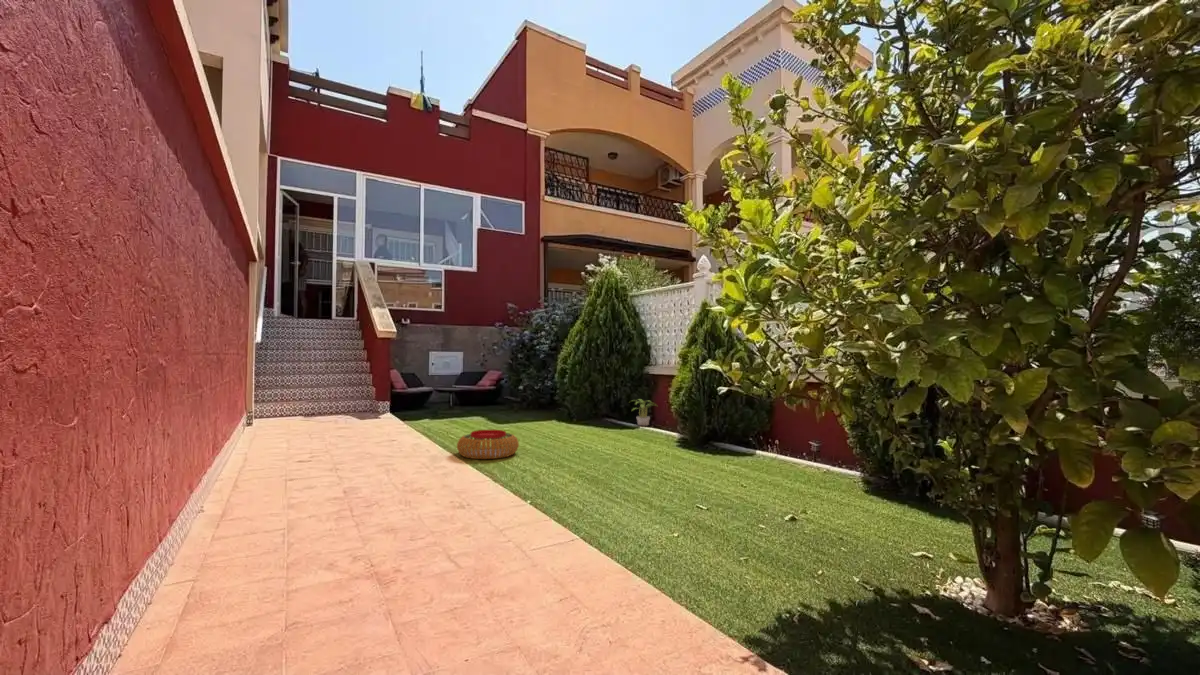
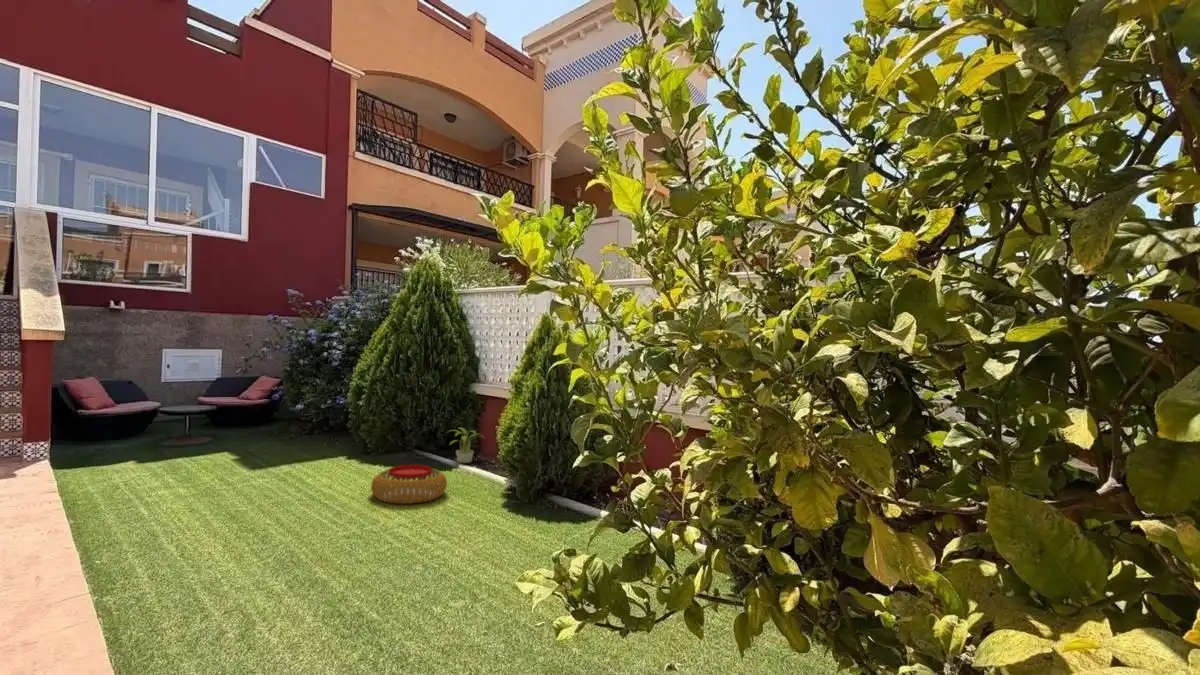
pouf: present [457,430,519,459] -> present [371,465,447,504]

